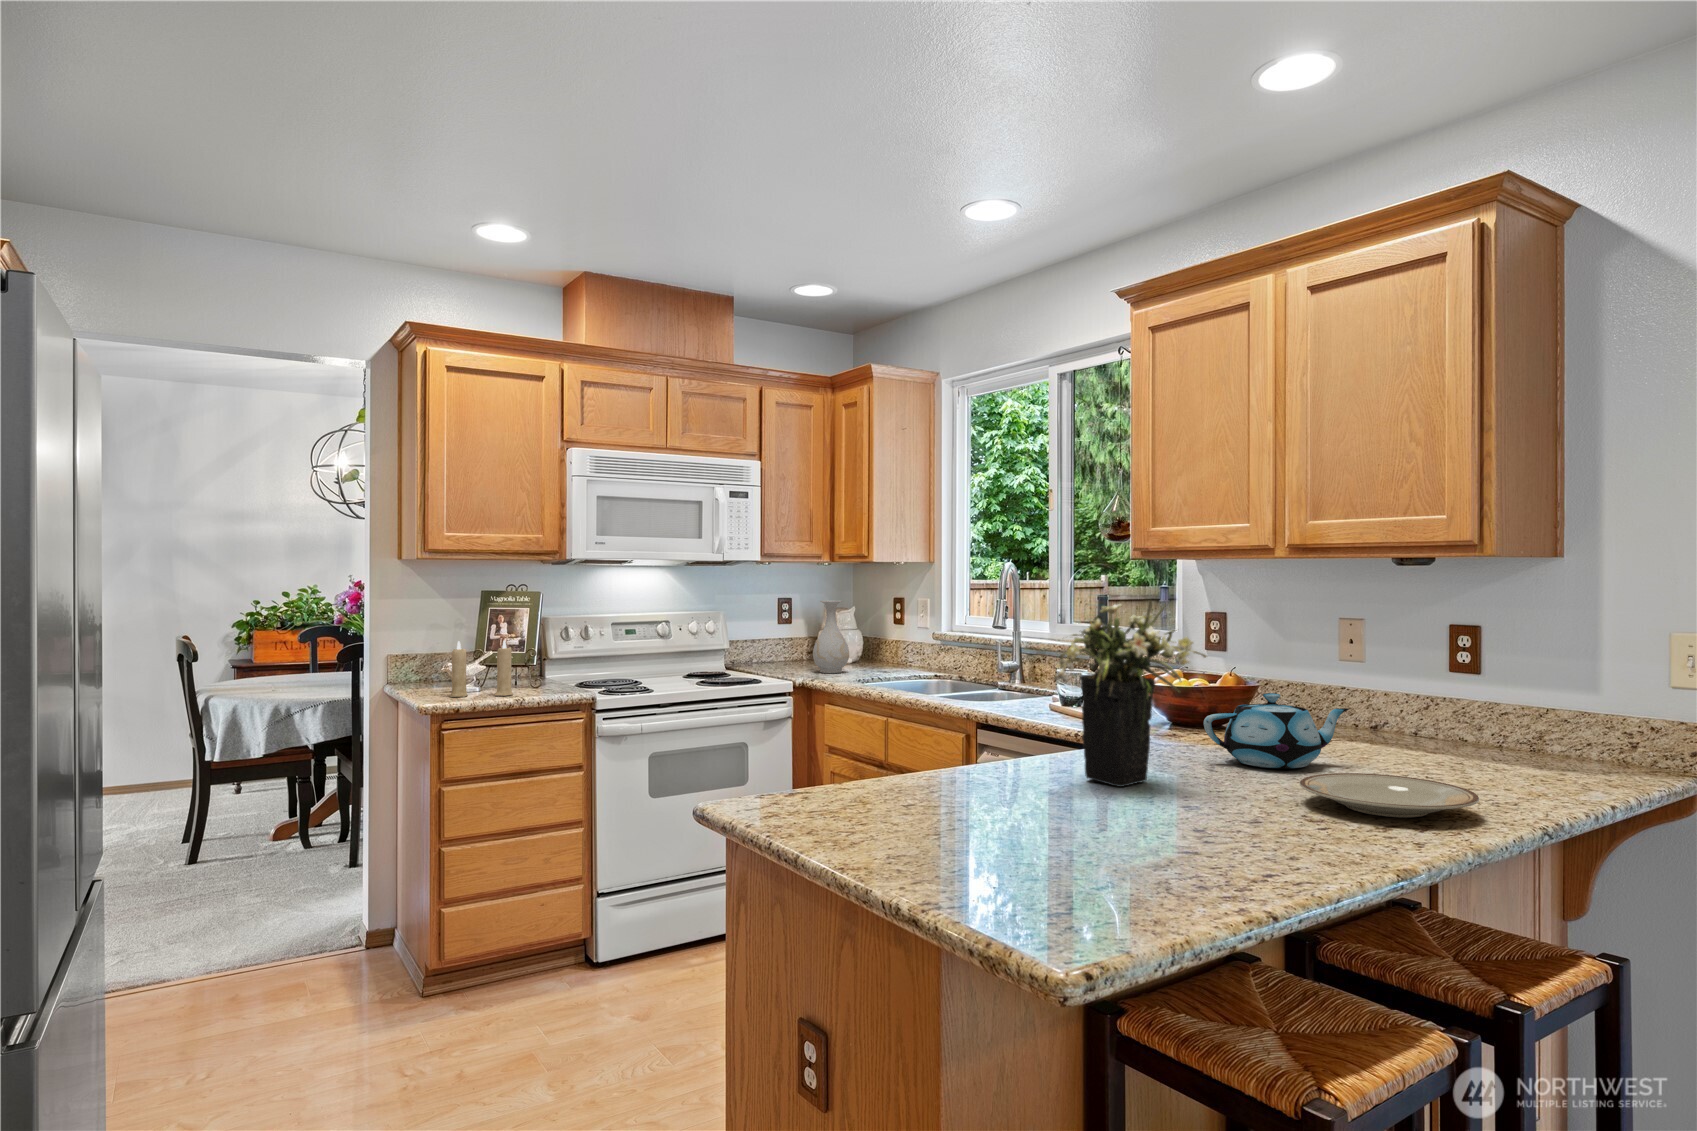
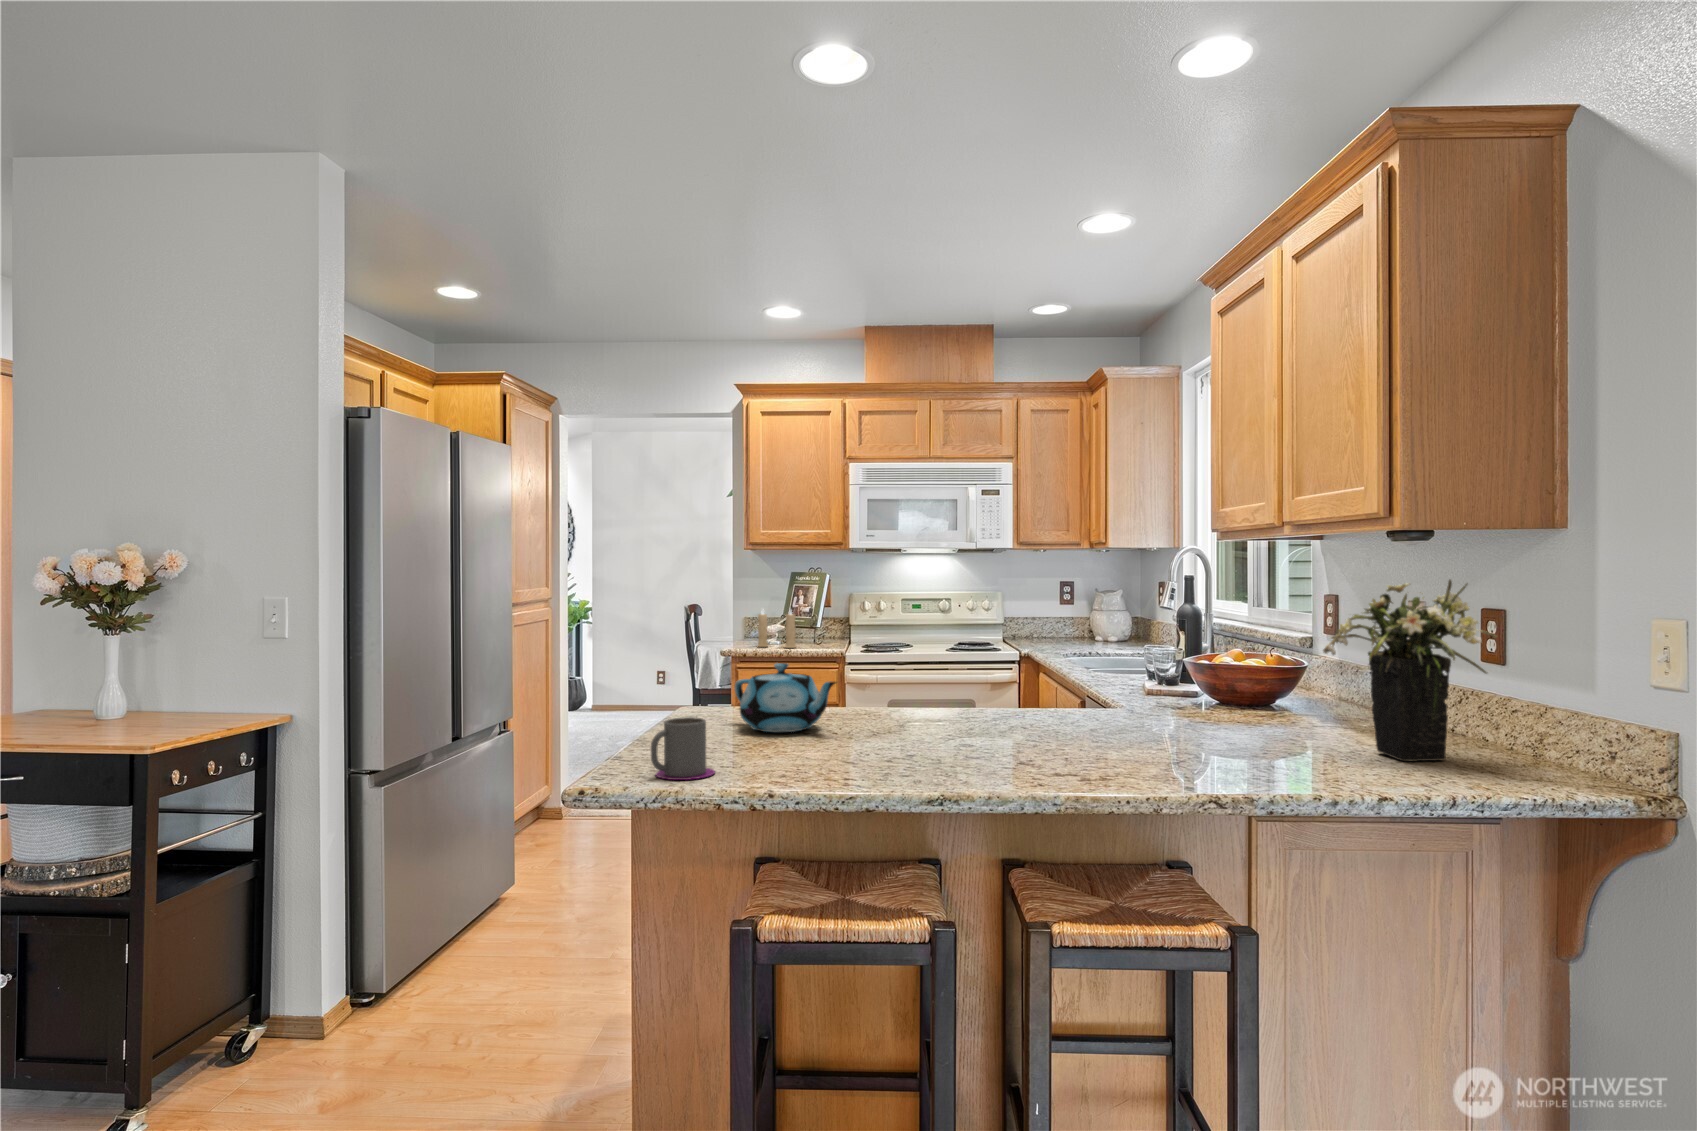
vase: present [813,601,849,673] -> none [1069,583,1103,647]
flower arrangement: present [1054,601,1206,787] -> present [1323,580,1497,761]
teapot: present [1204,693,1349,768] -> present [735,663,836,732]
plate: present [1300,773,1479,817] -> none [1031,736,1183,776]
mug: none [1062,811,1152,909] -> present [651,717,715,780]

